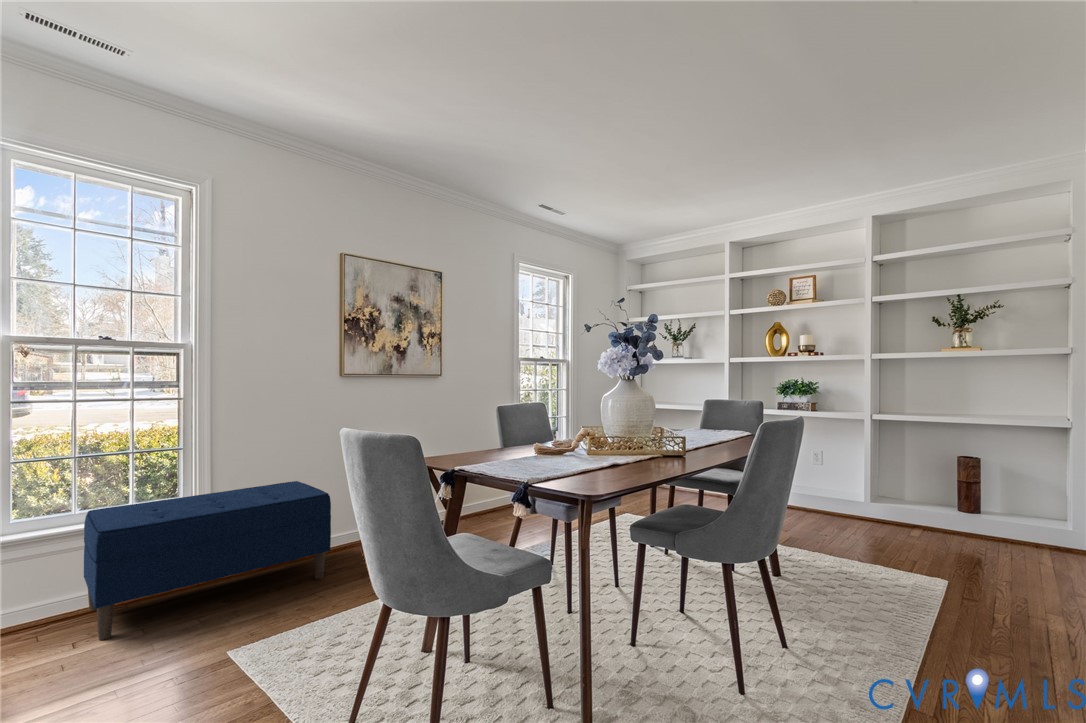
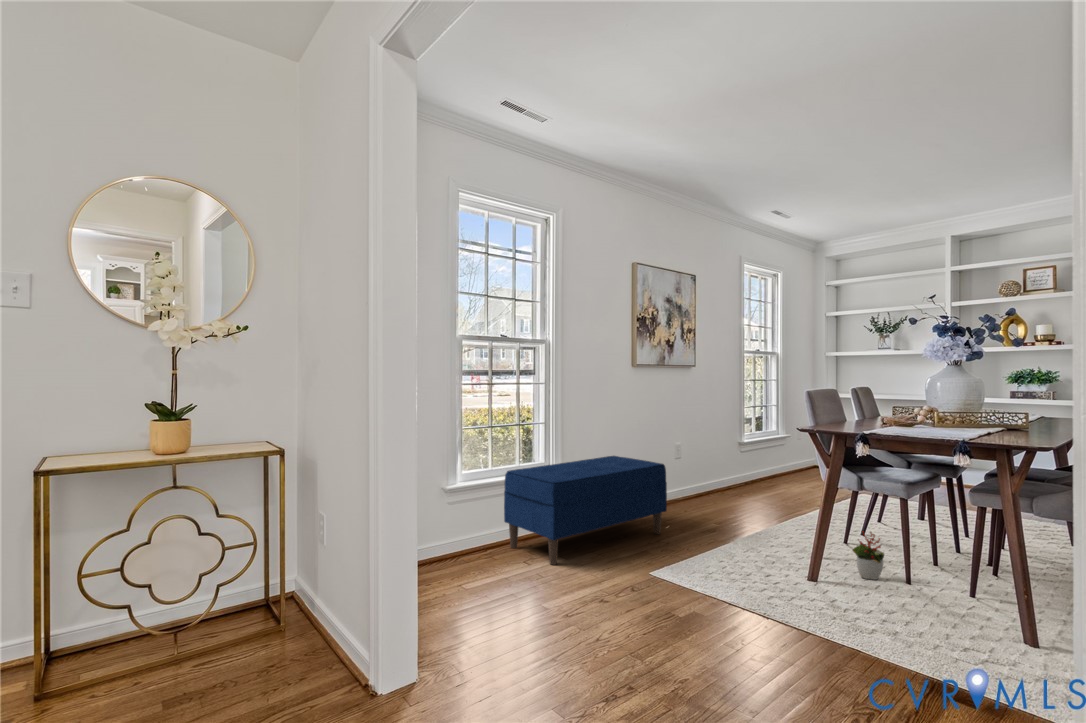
decorative plant: none [474,585,508,646] -> present [853,532,884,580]

